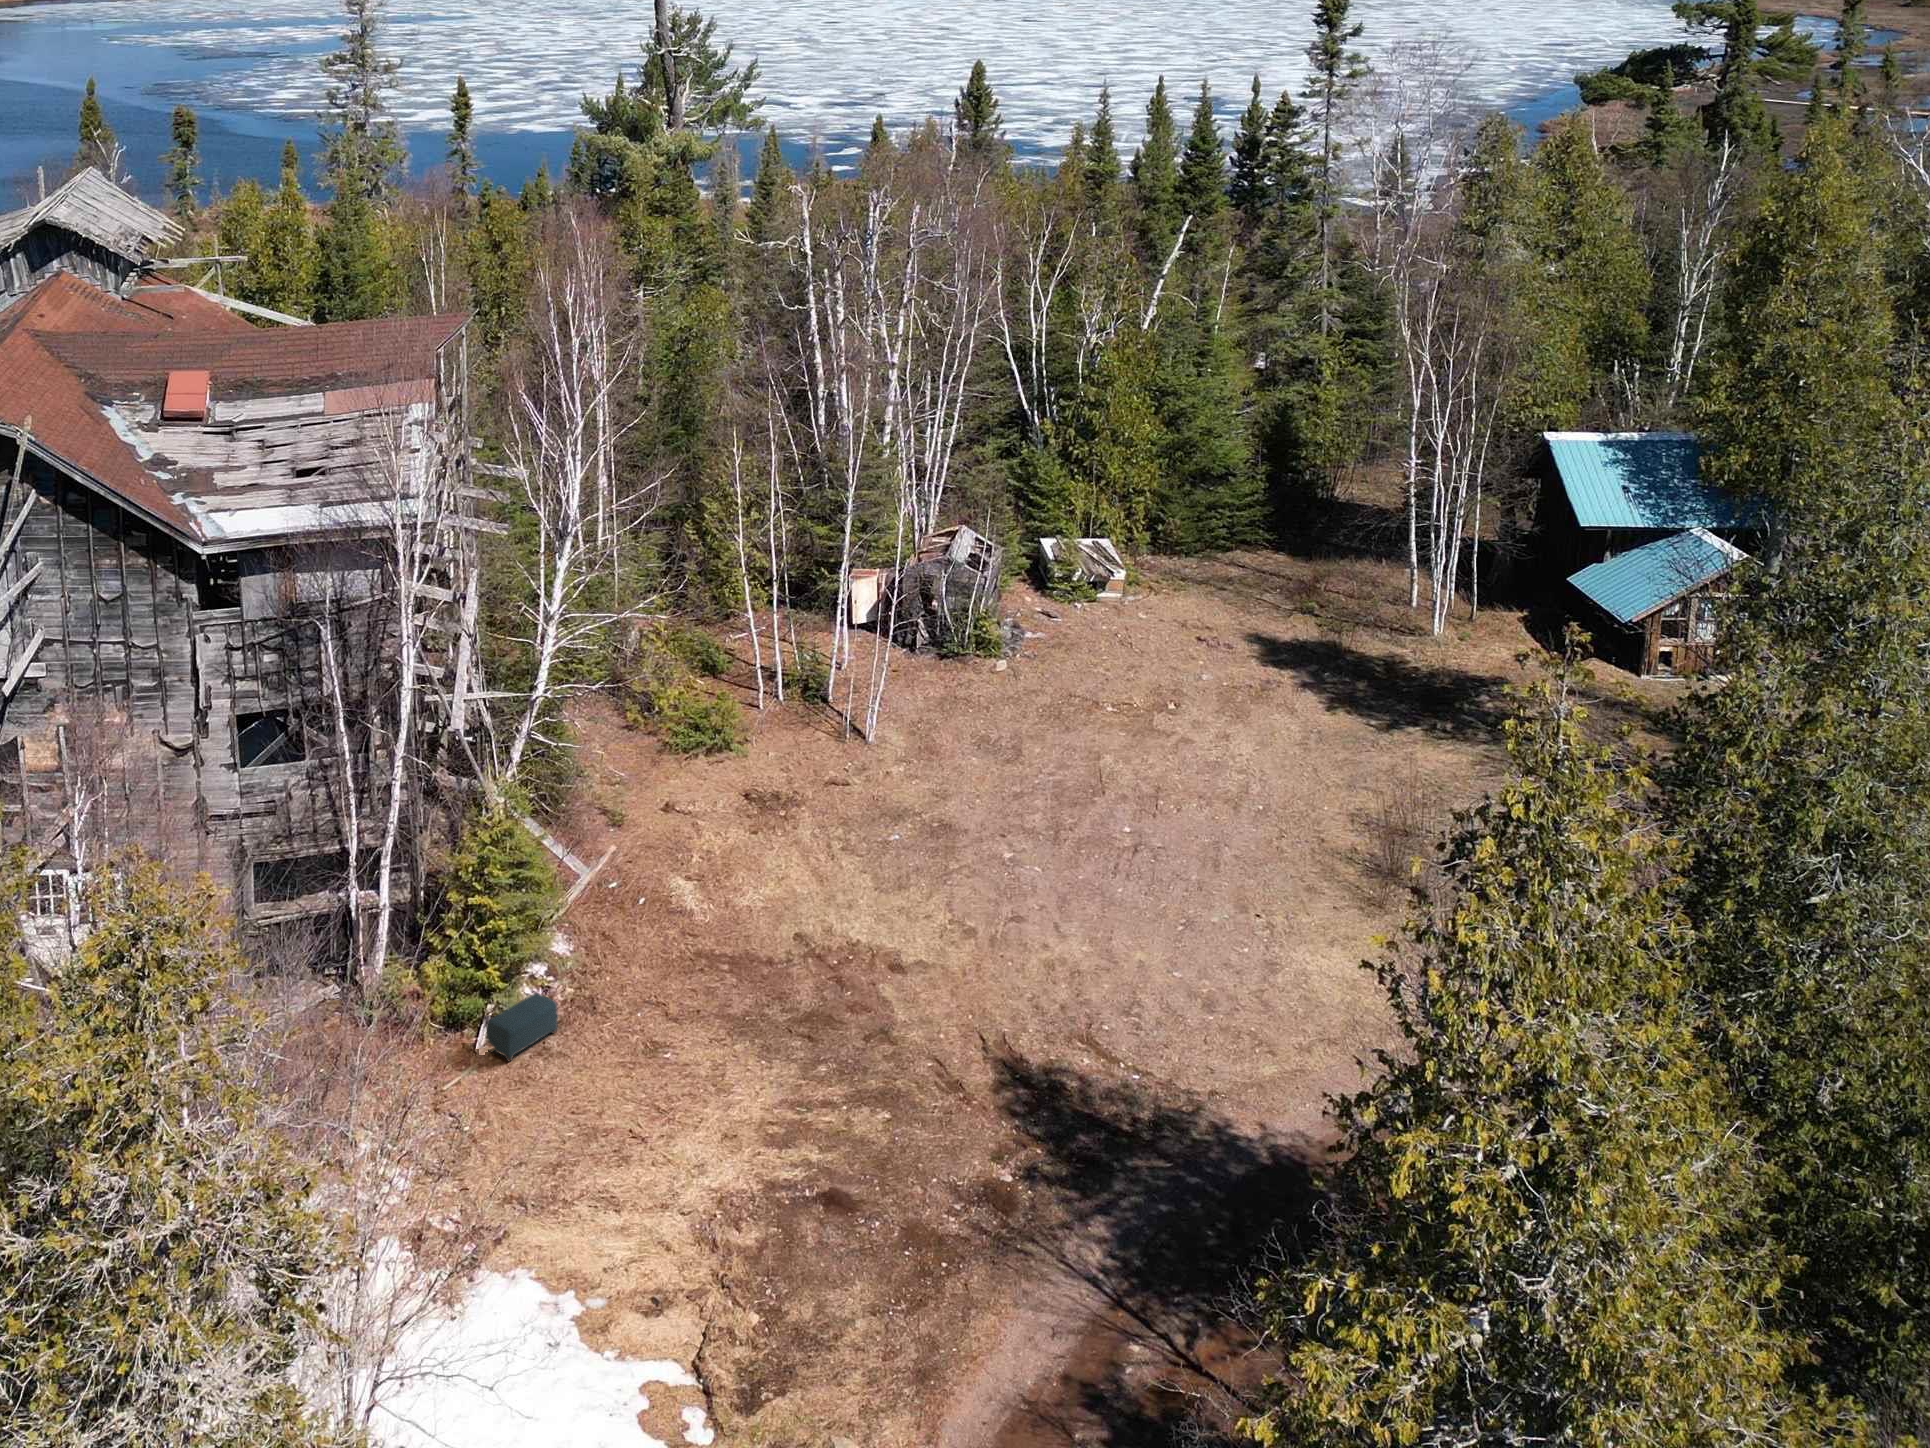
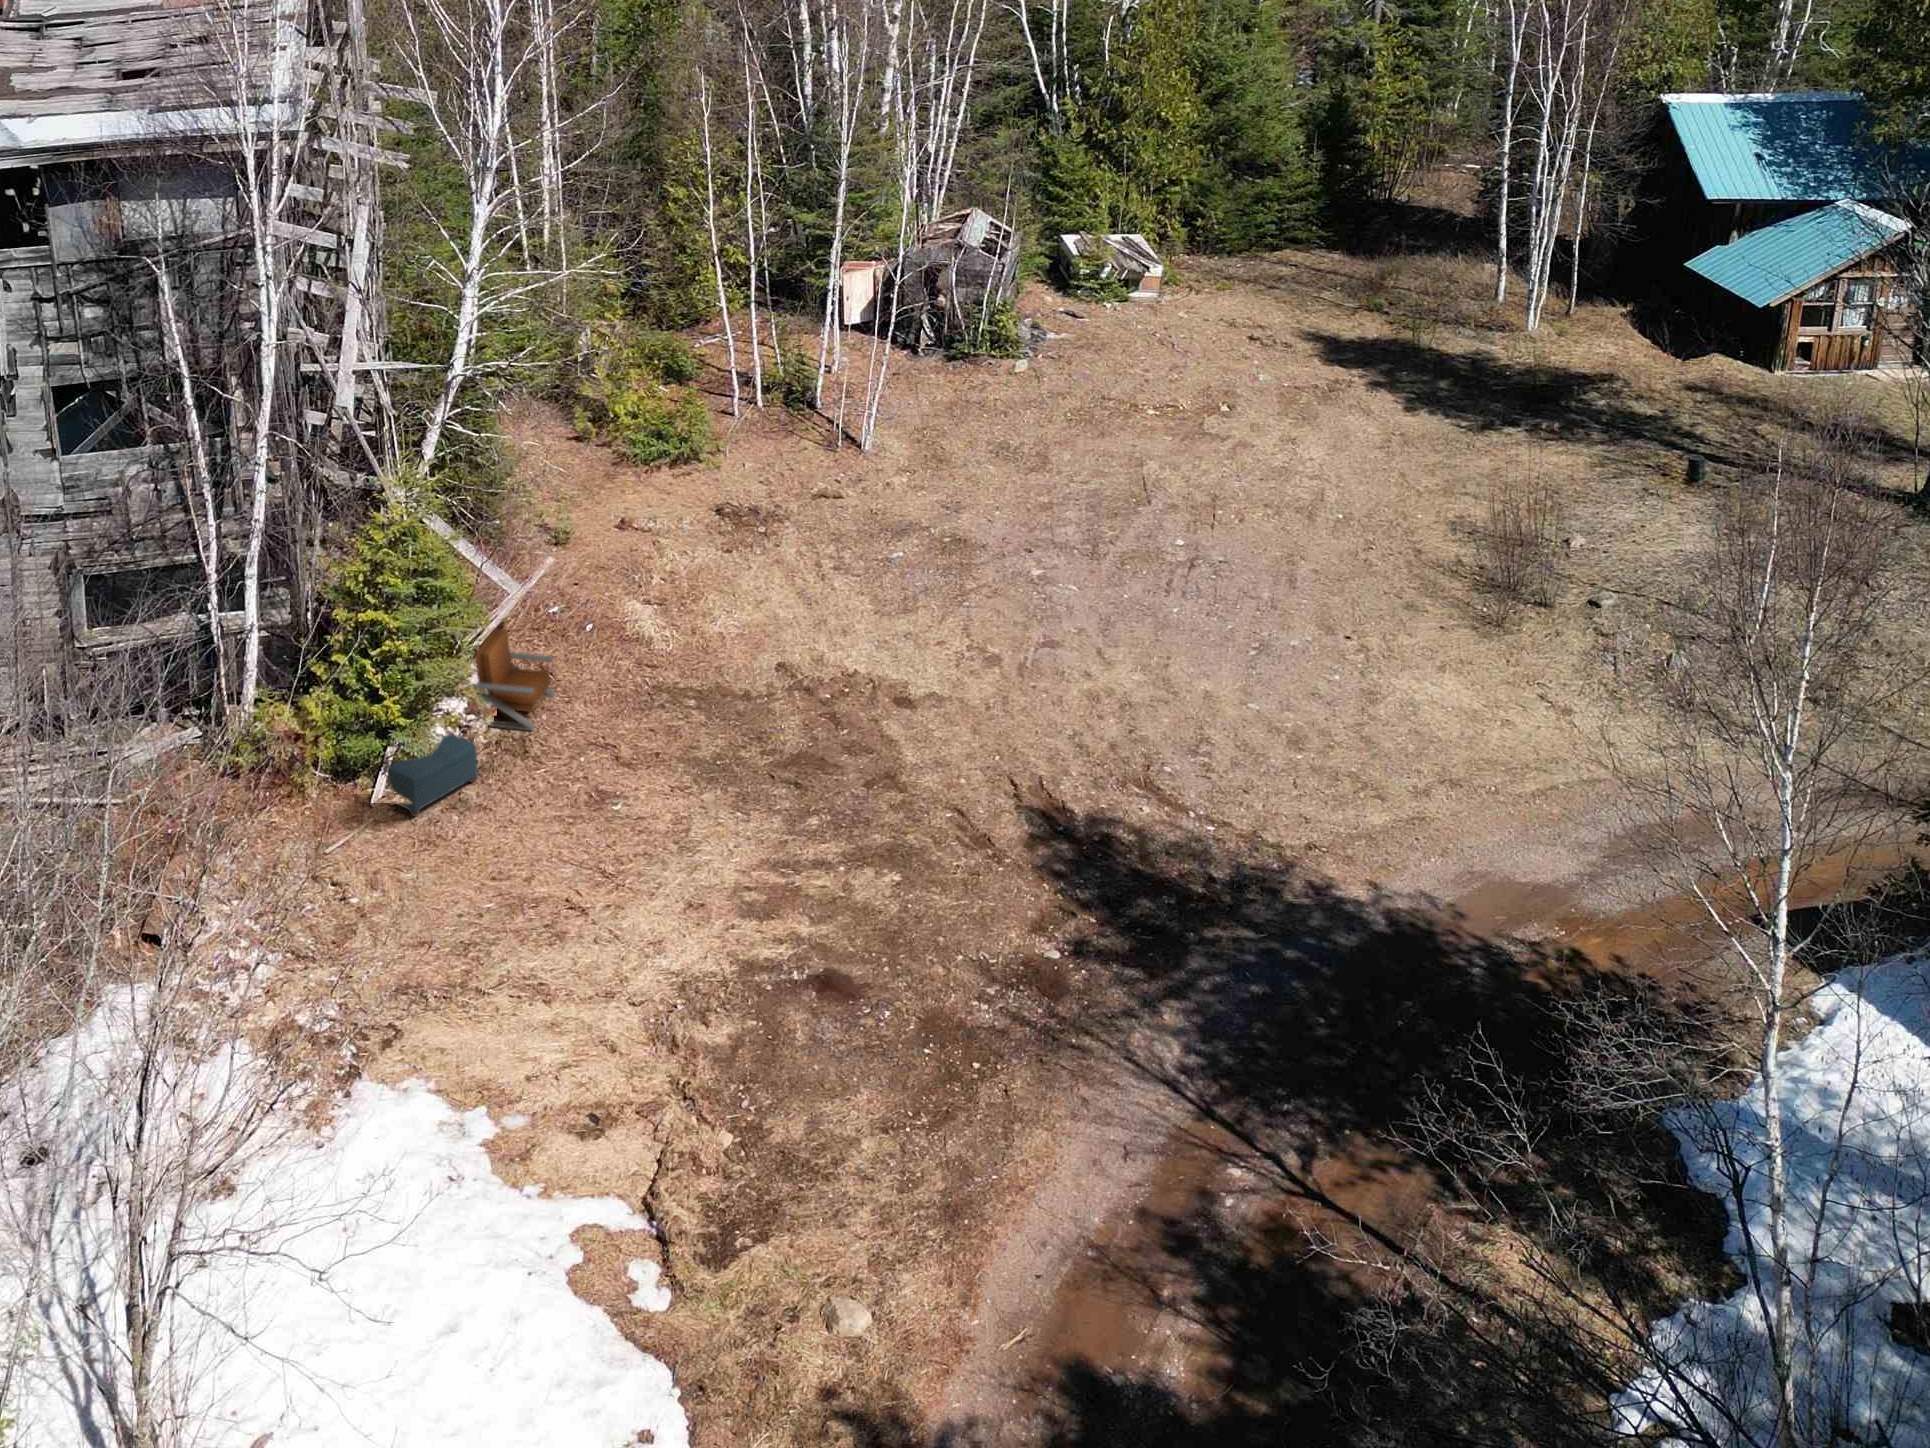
lounge chair: none [548,904,617,990] -> present [474,628,555,731]

